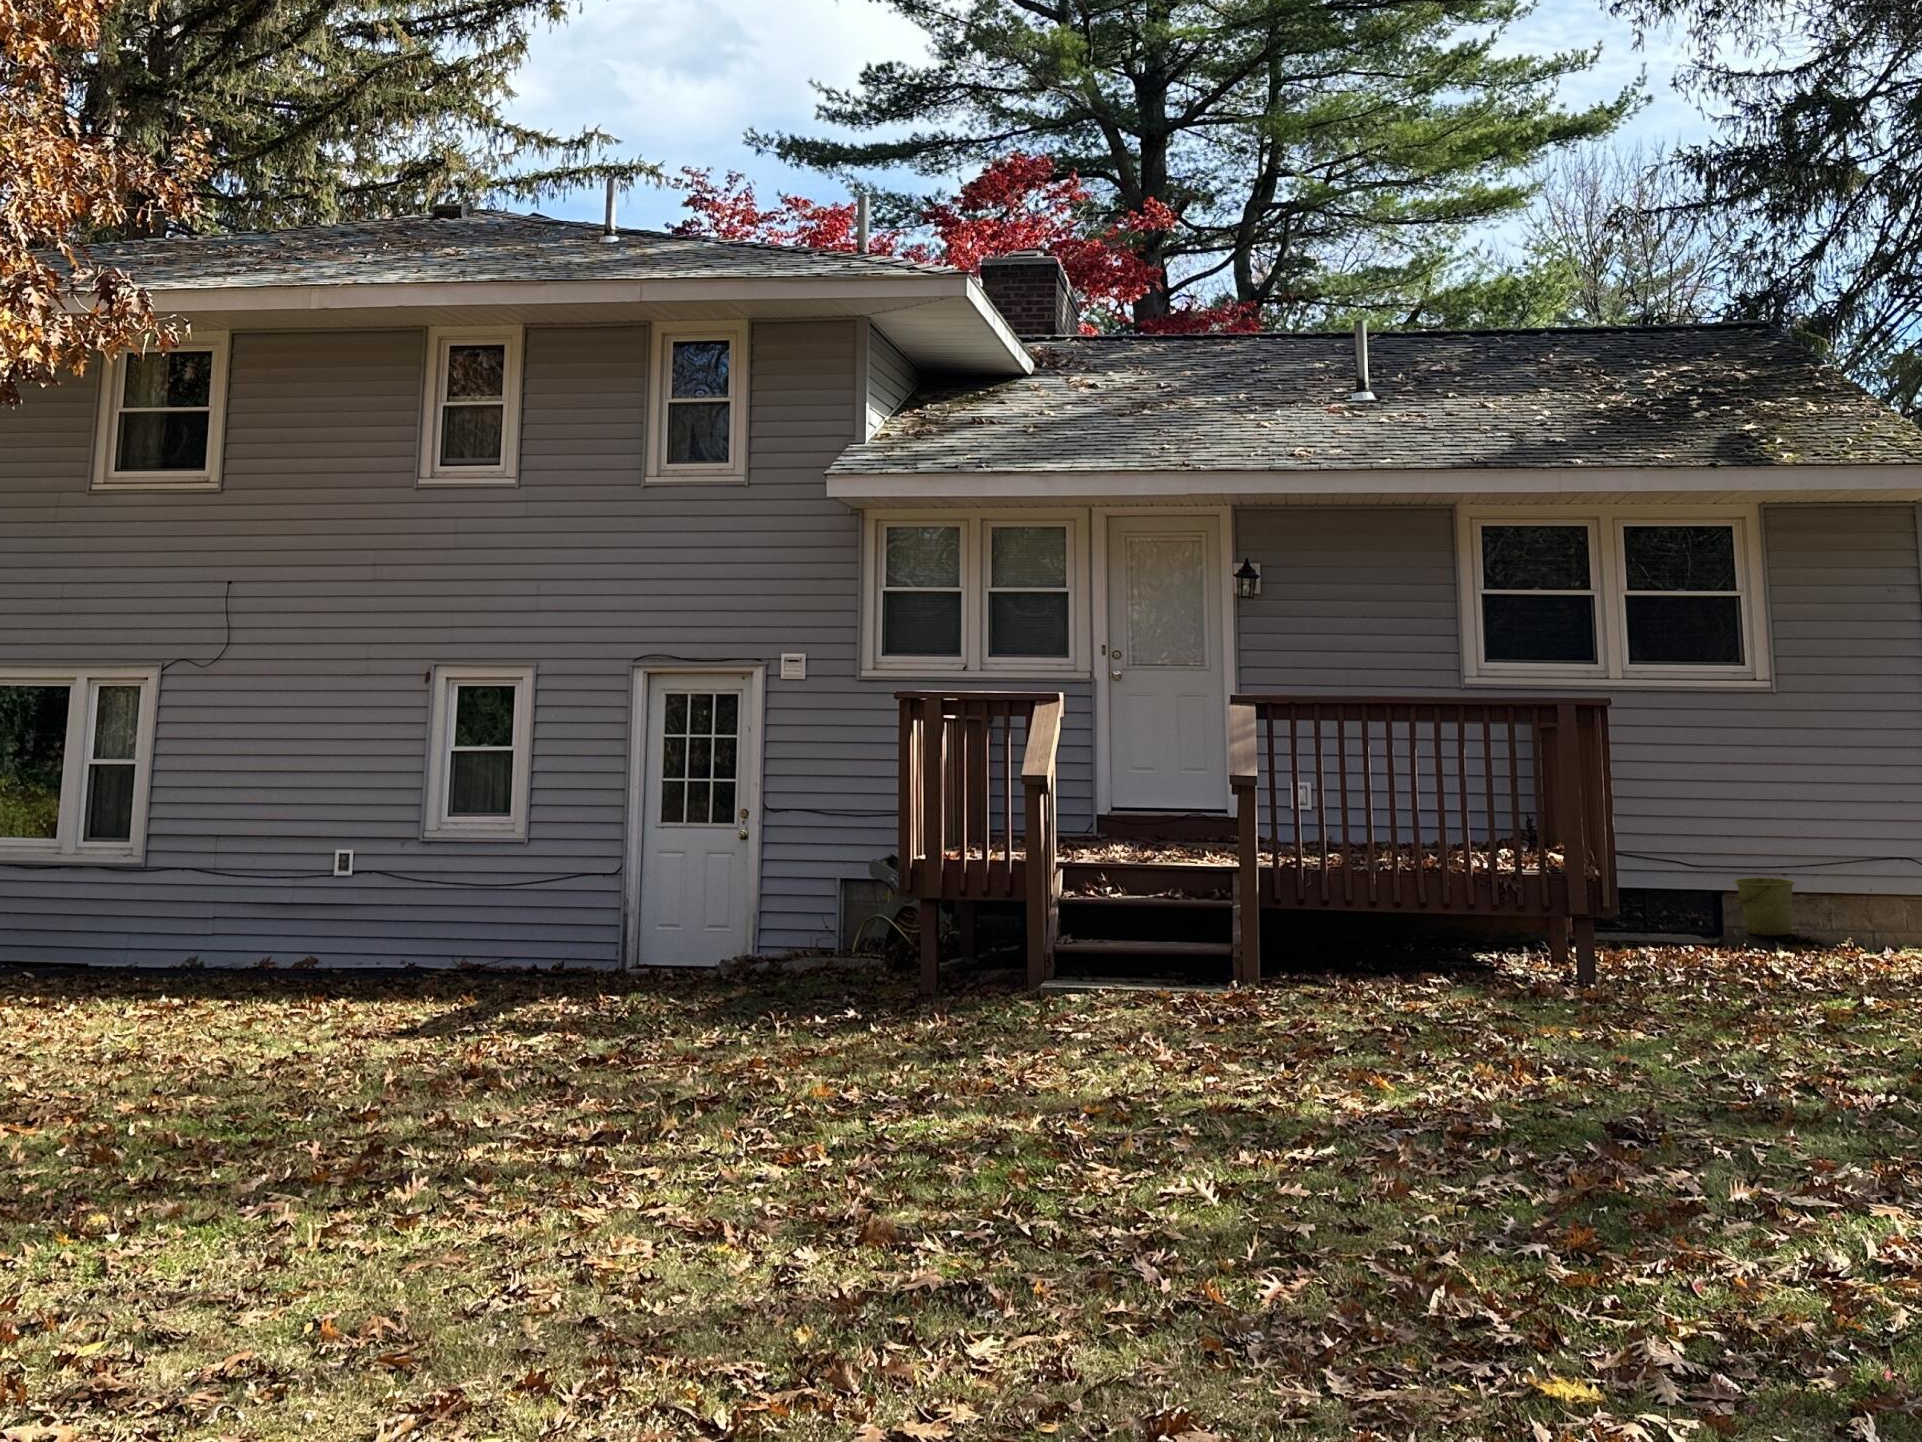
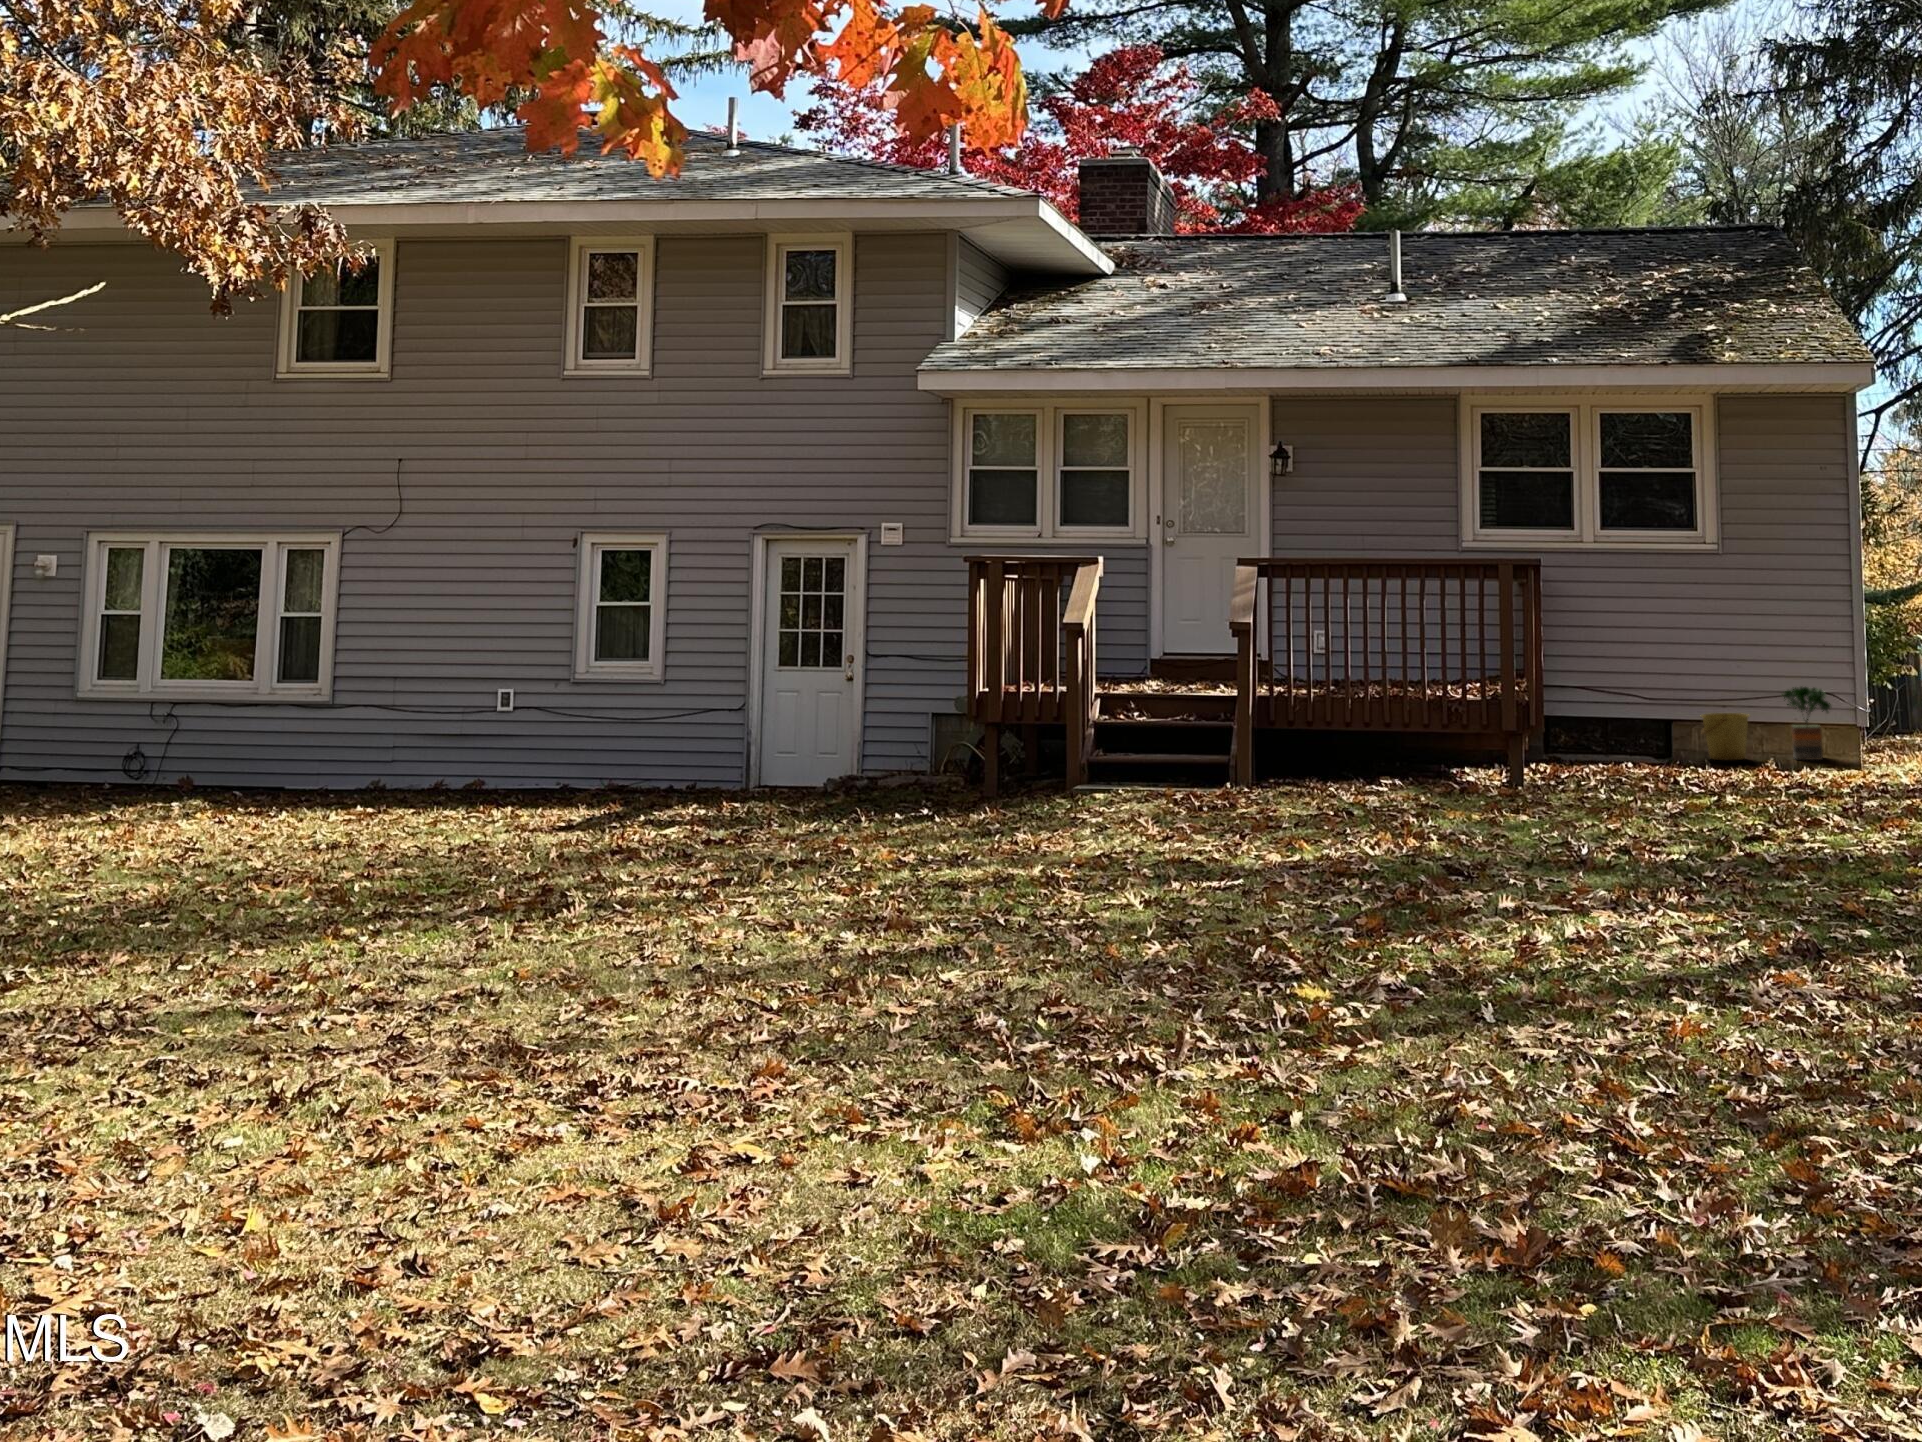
potted tree: none [1828,846,1895,936] -> present [1782,687,1831,760]

